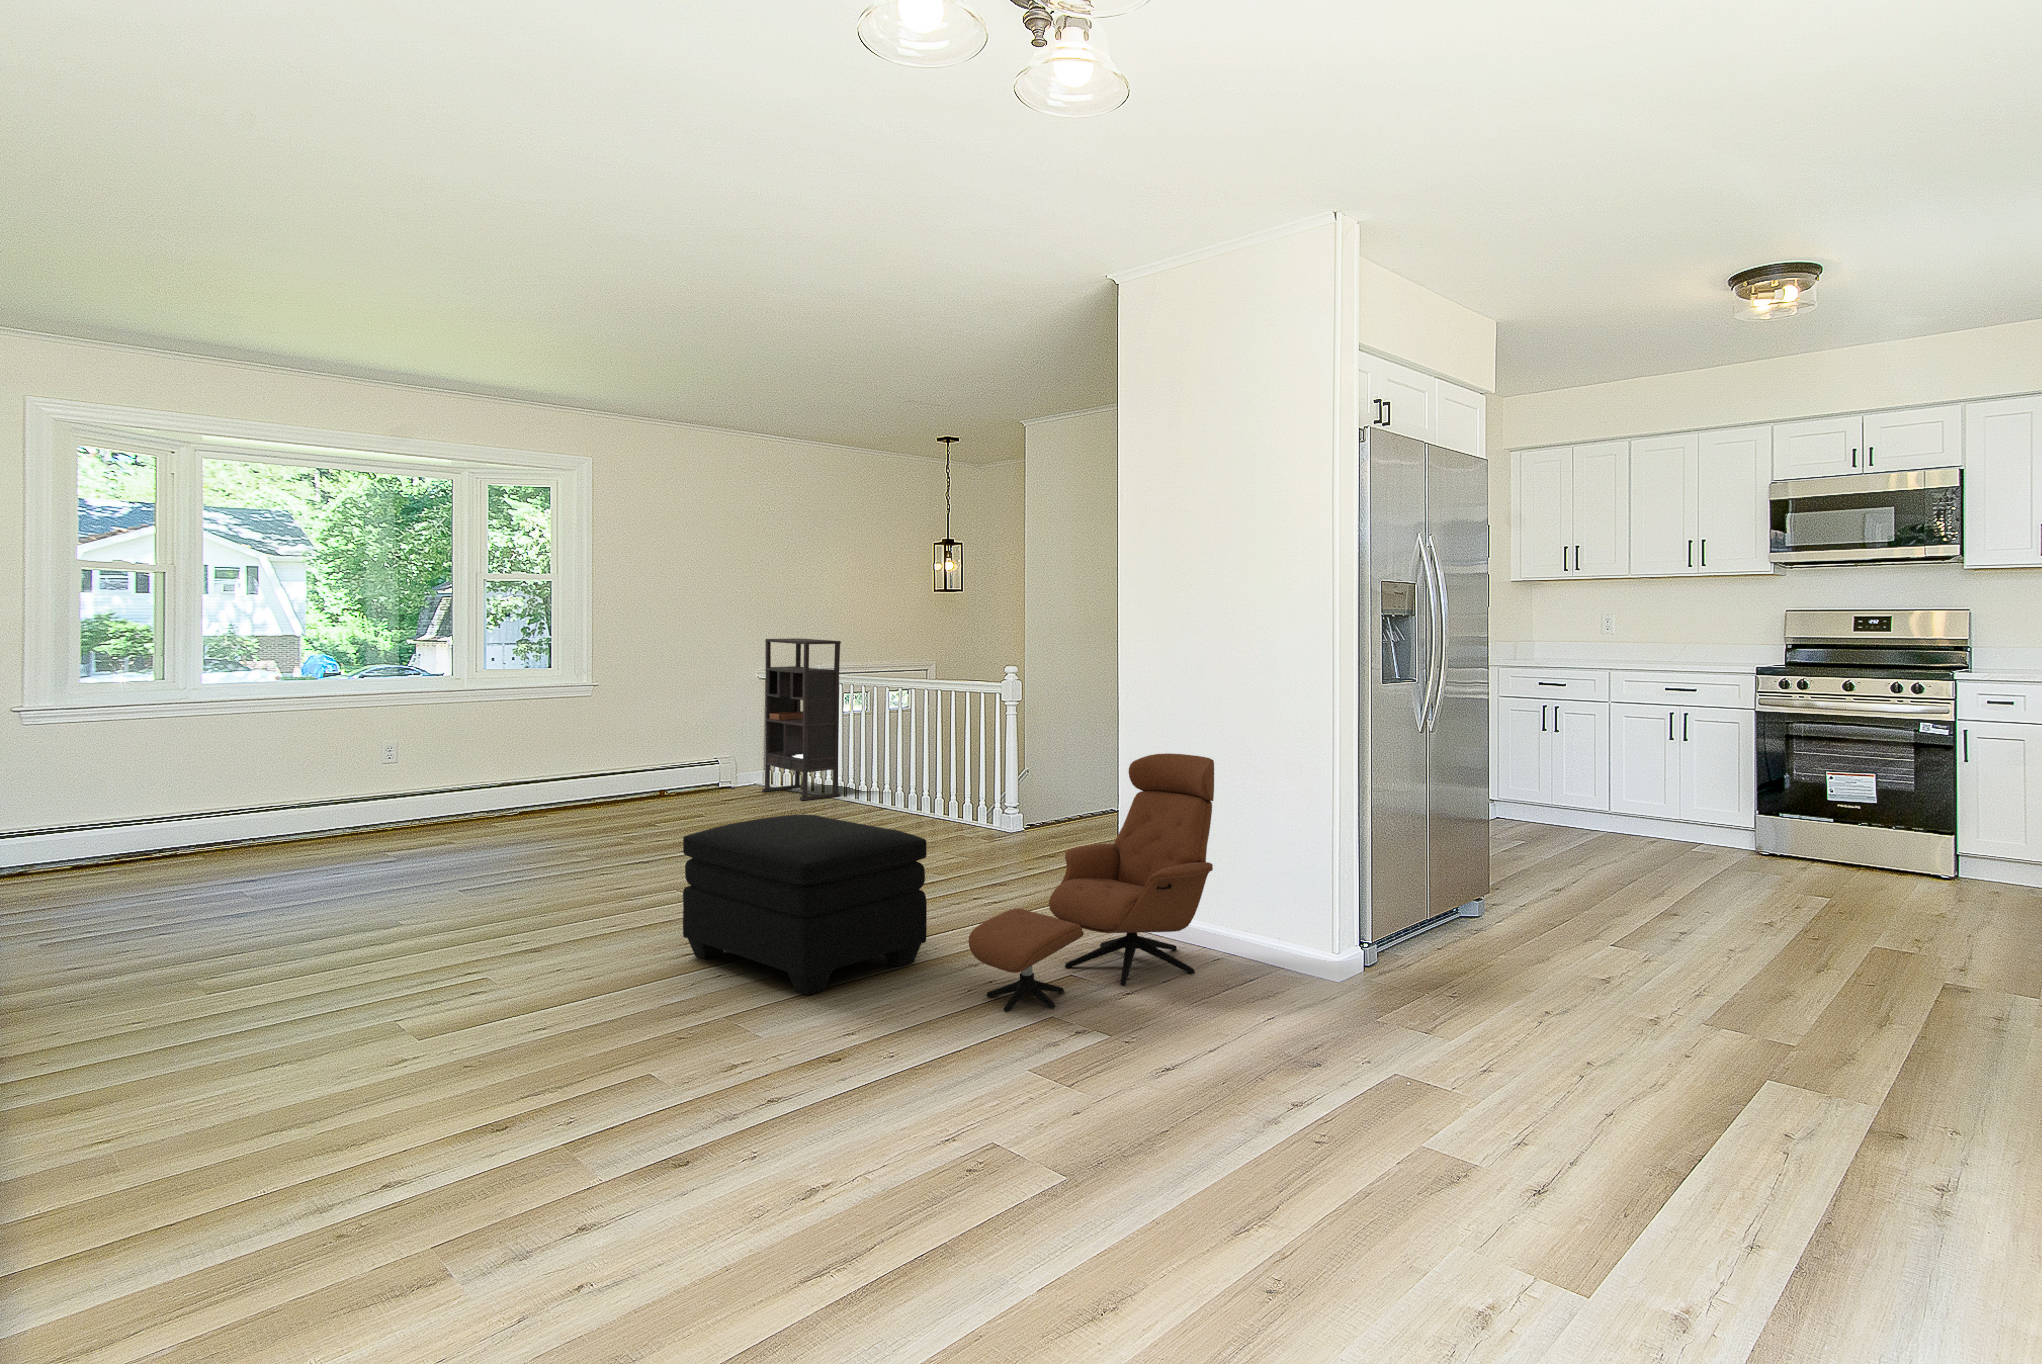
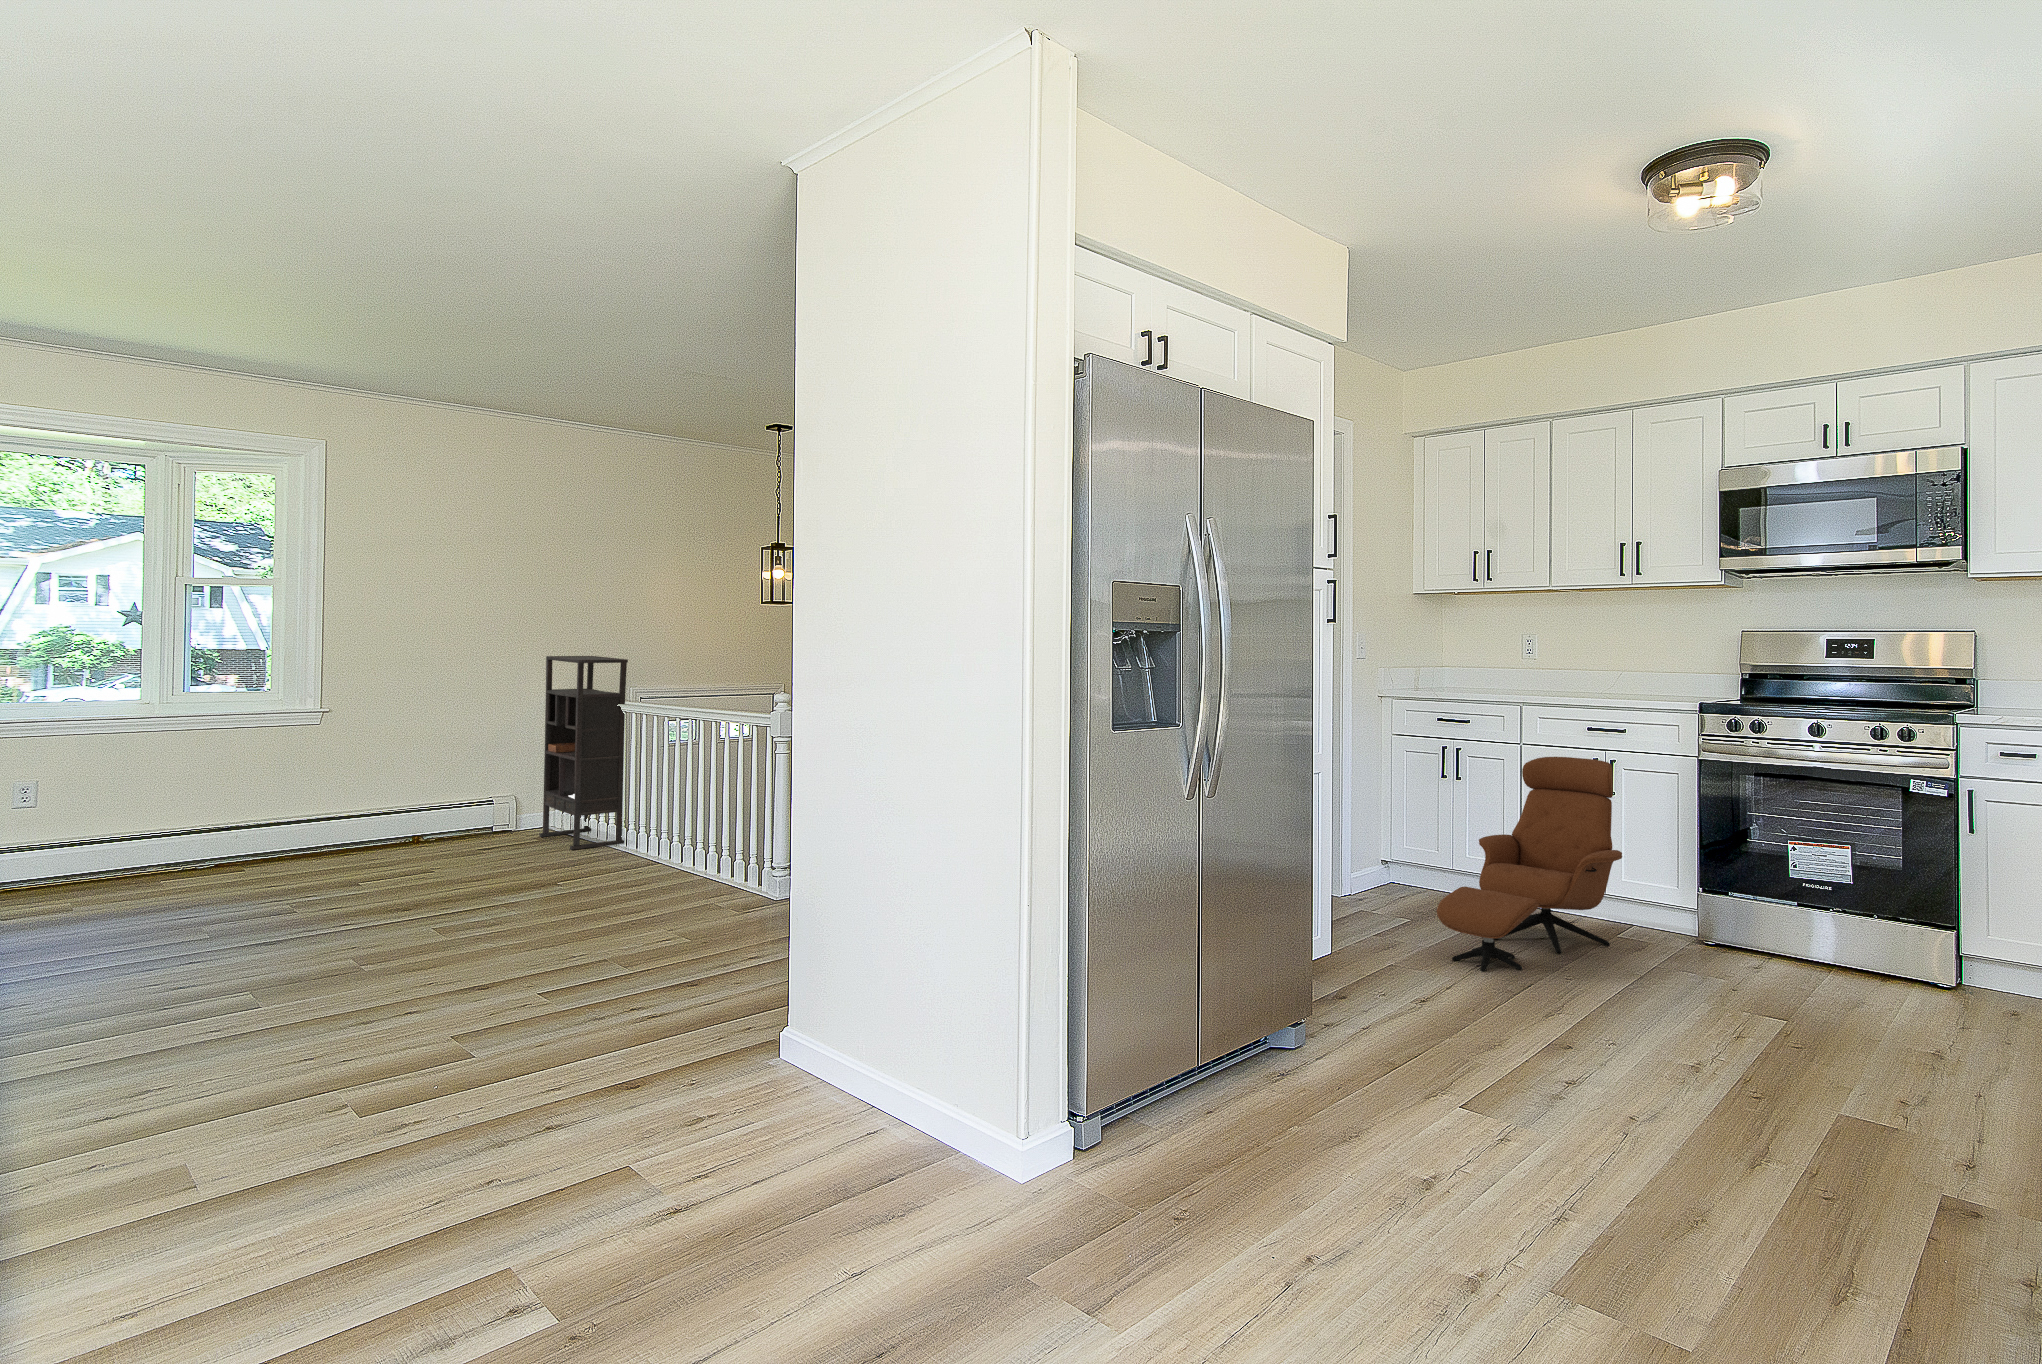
armchair: present [968,753,1214,1011] -> present [1437,757,1622,971]
ottoman: present [683,815,927,995] -> none [97,906,443,1210]

